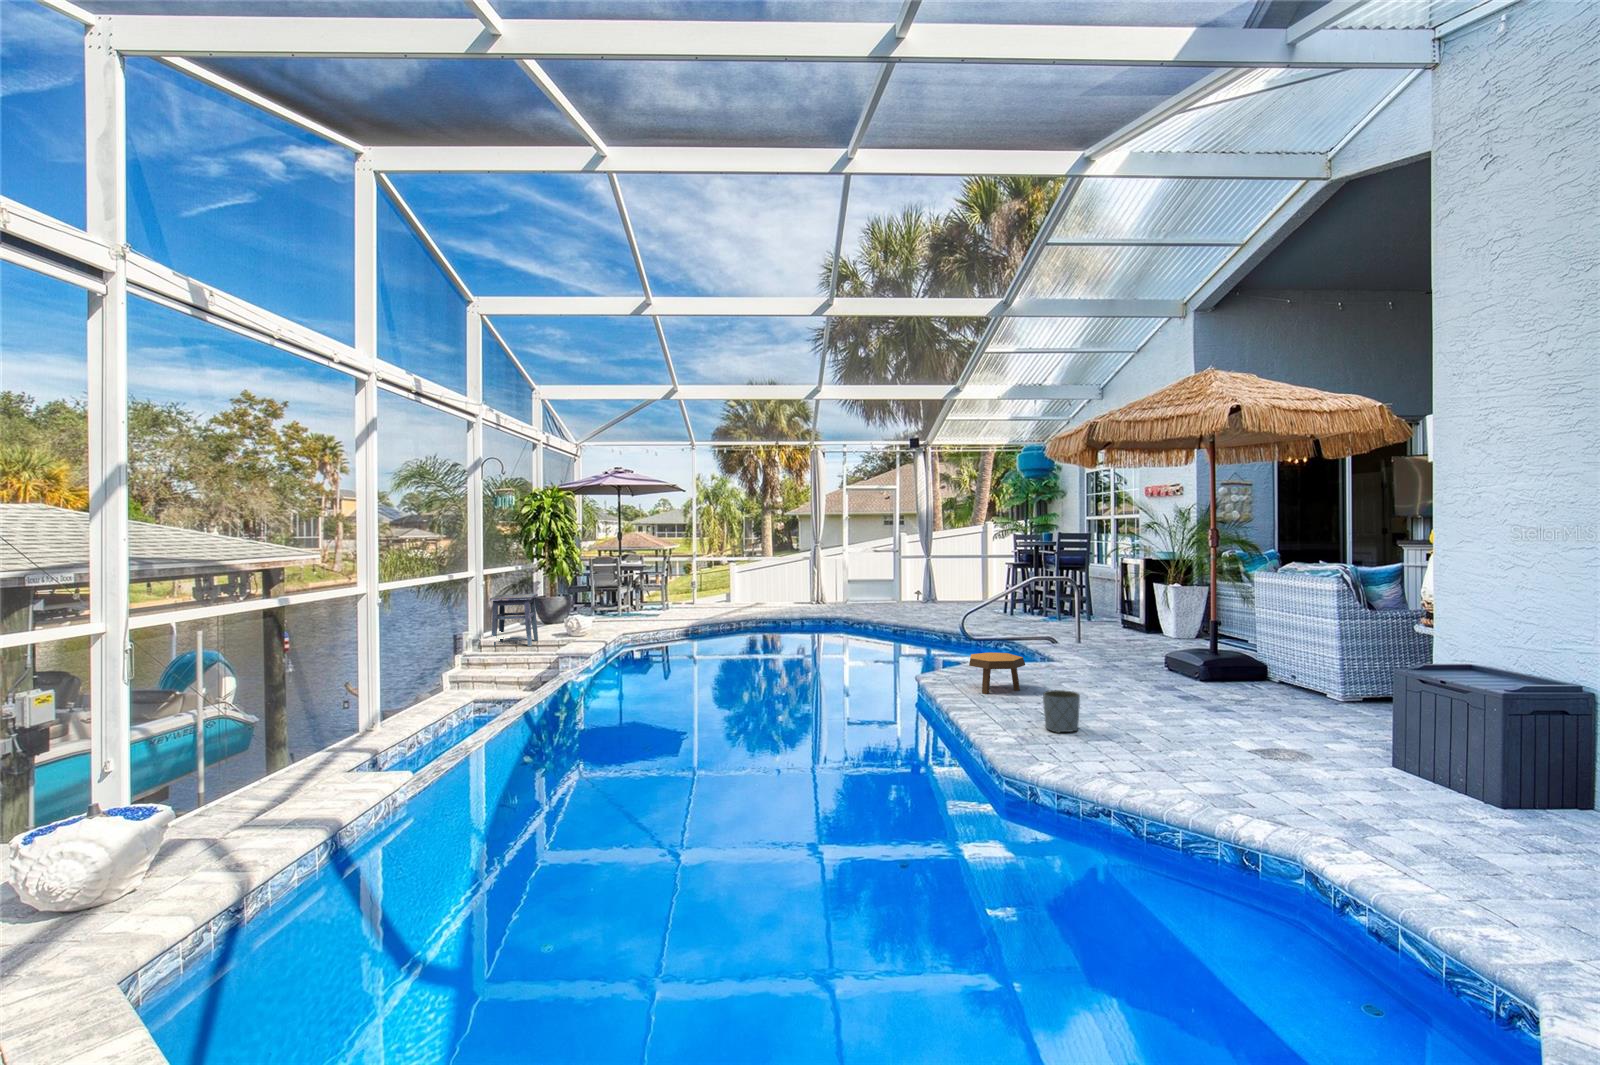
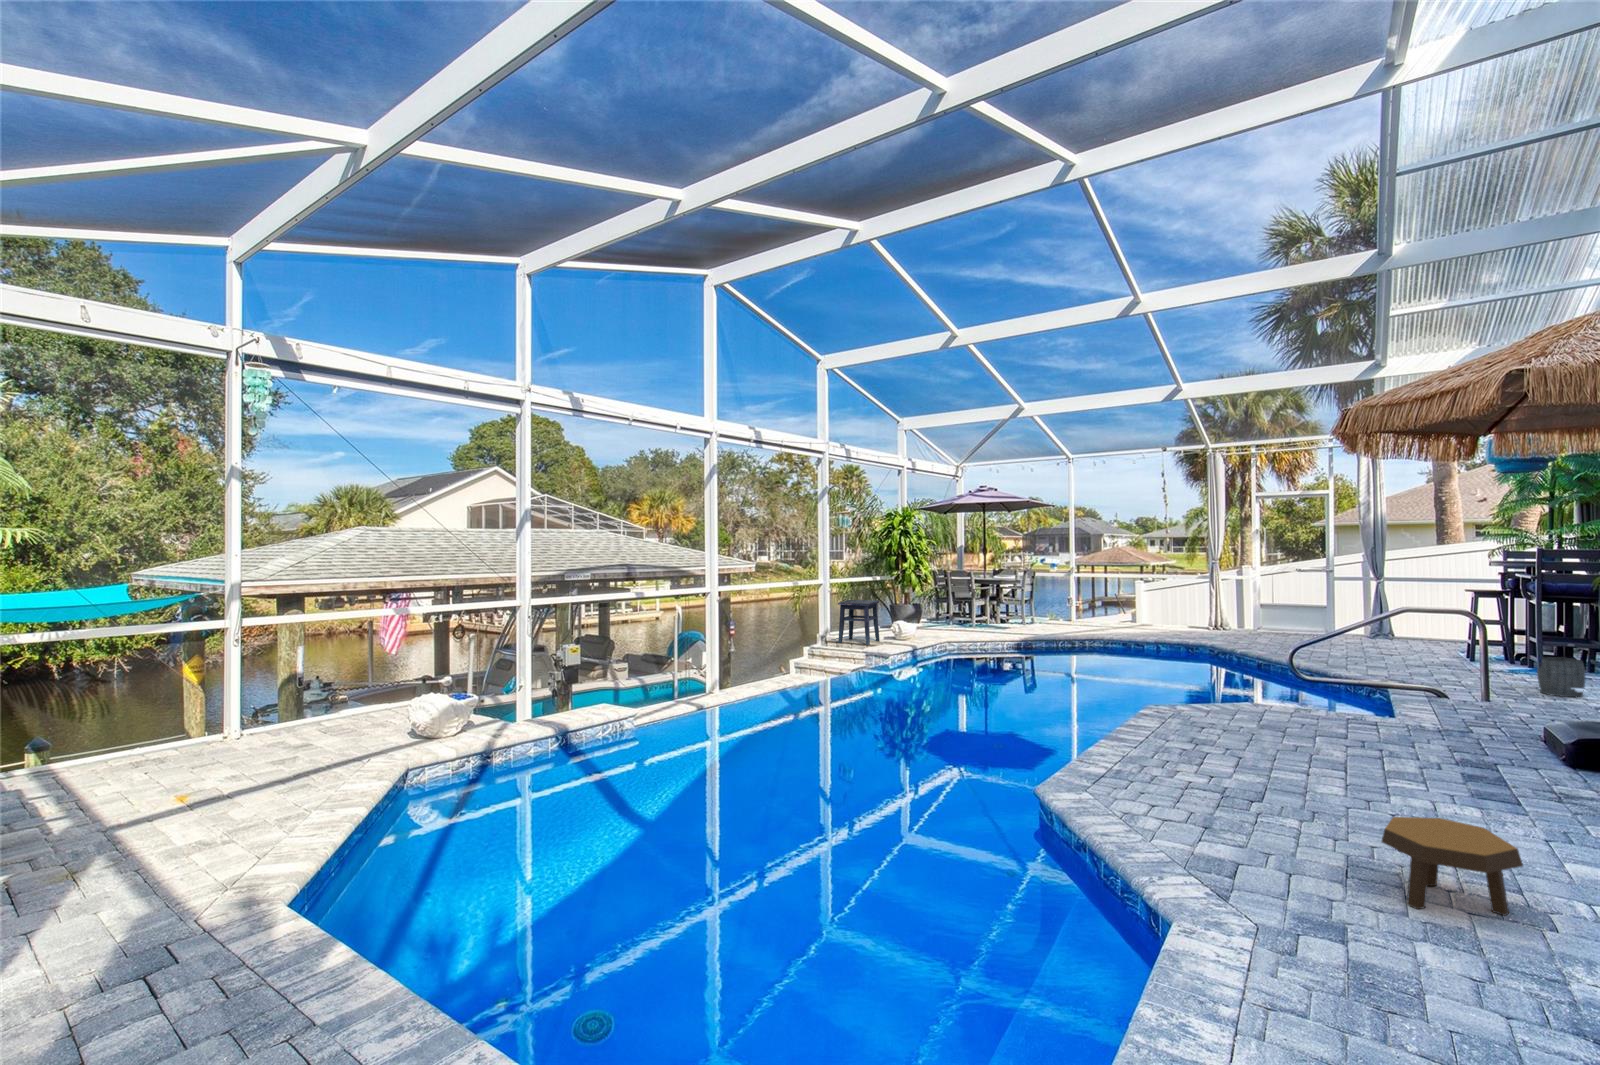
woven basket: none [1115,606,1144,636] -> present [1537,657,1585,697]
footstool: present [969,652,1025,694] -> present [1382,817,1523,915]
planter: present [1043,690,1080,733] -> none [1239,738,1282,786]

